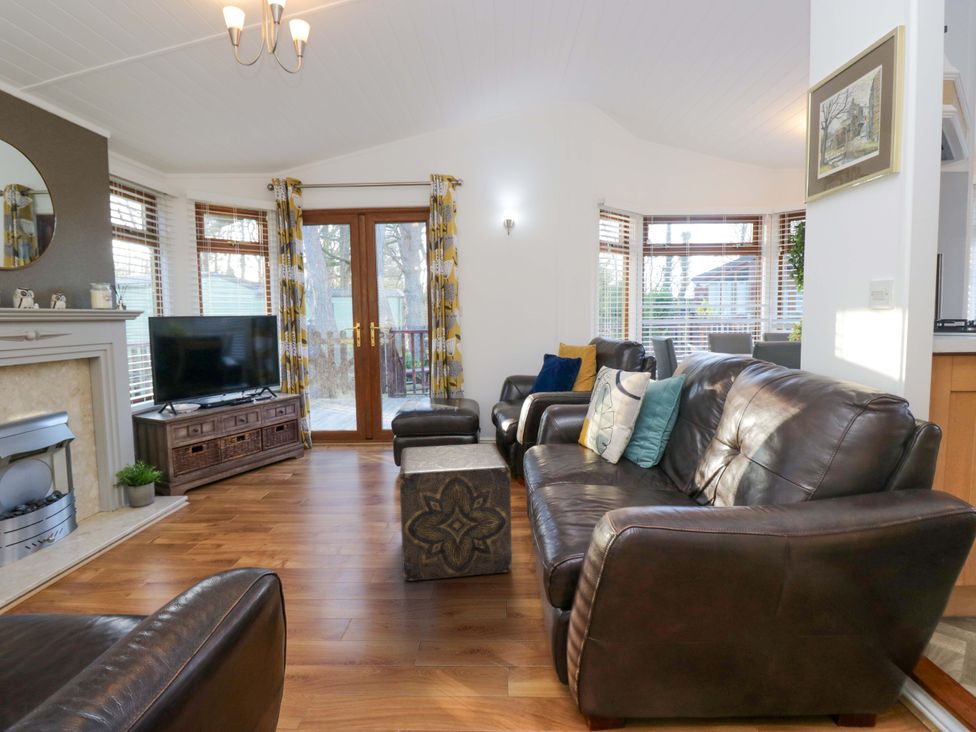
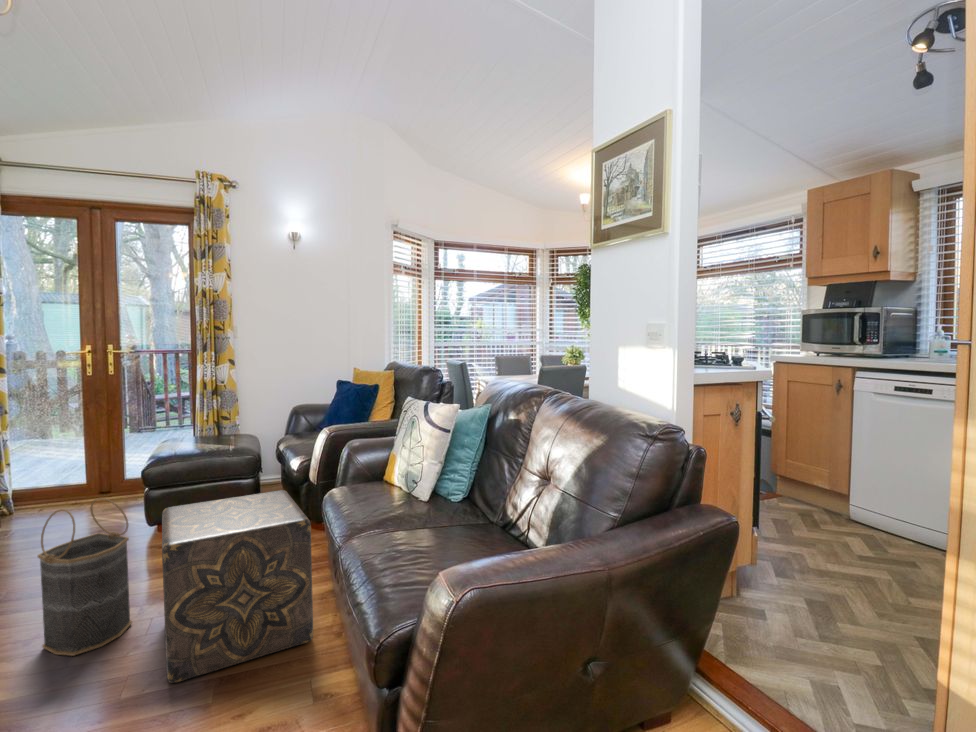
basket: none [324,436,382,549] -> present [38,498,132,656]

